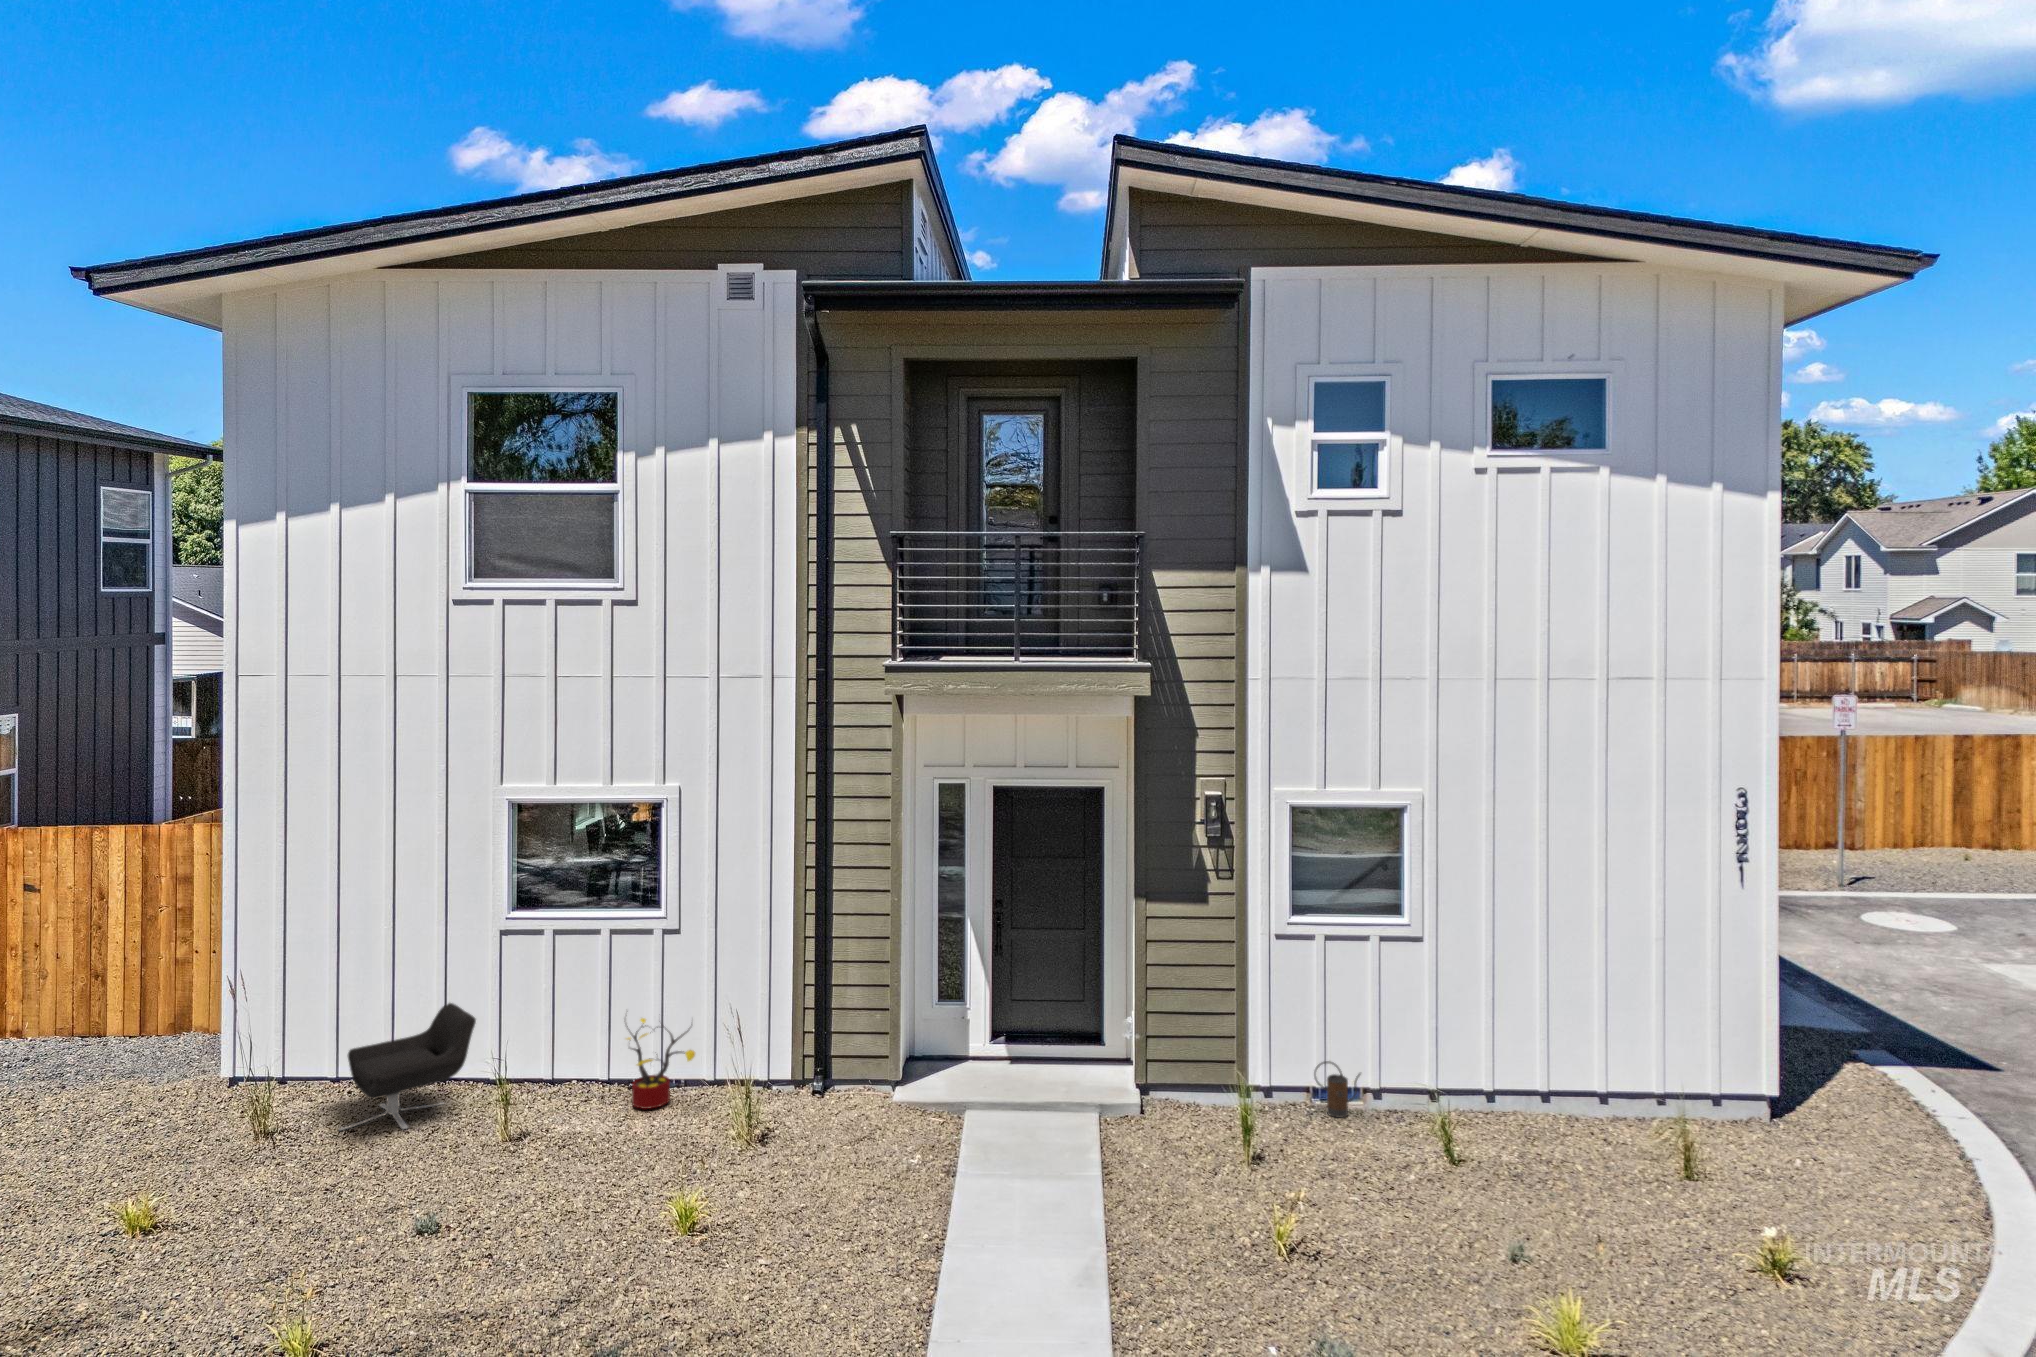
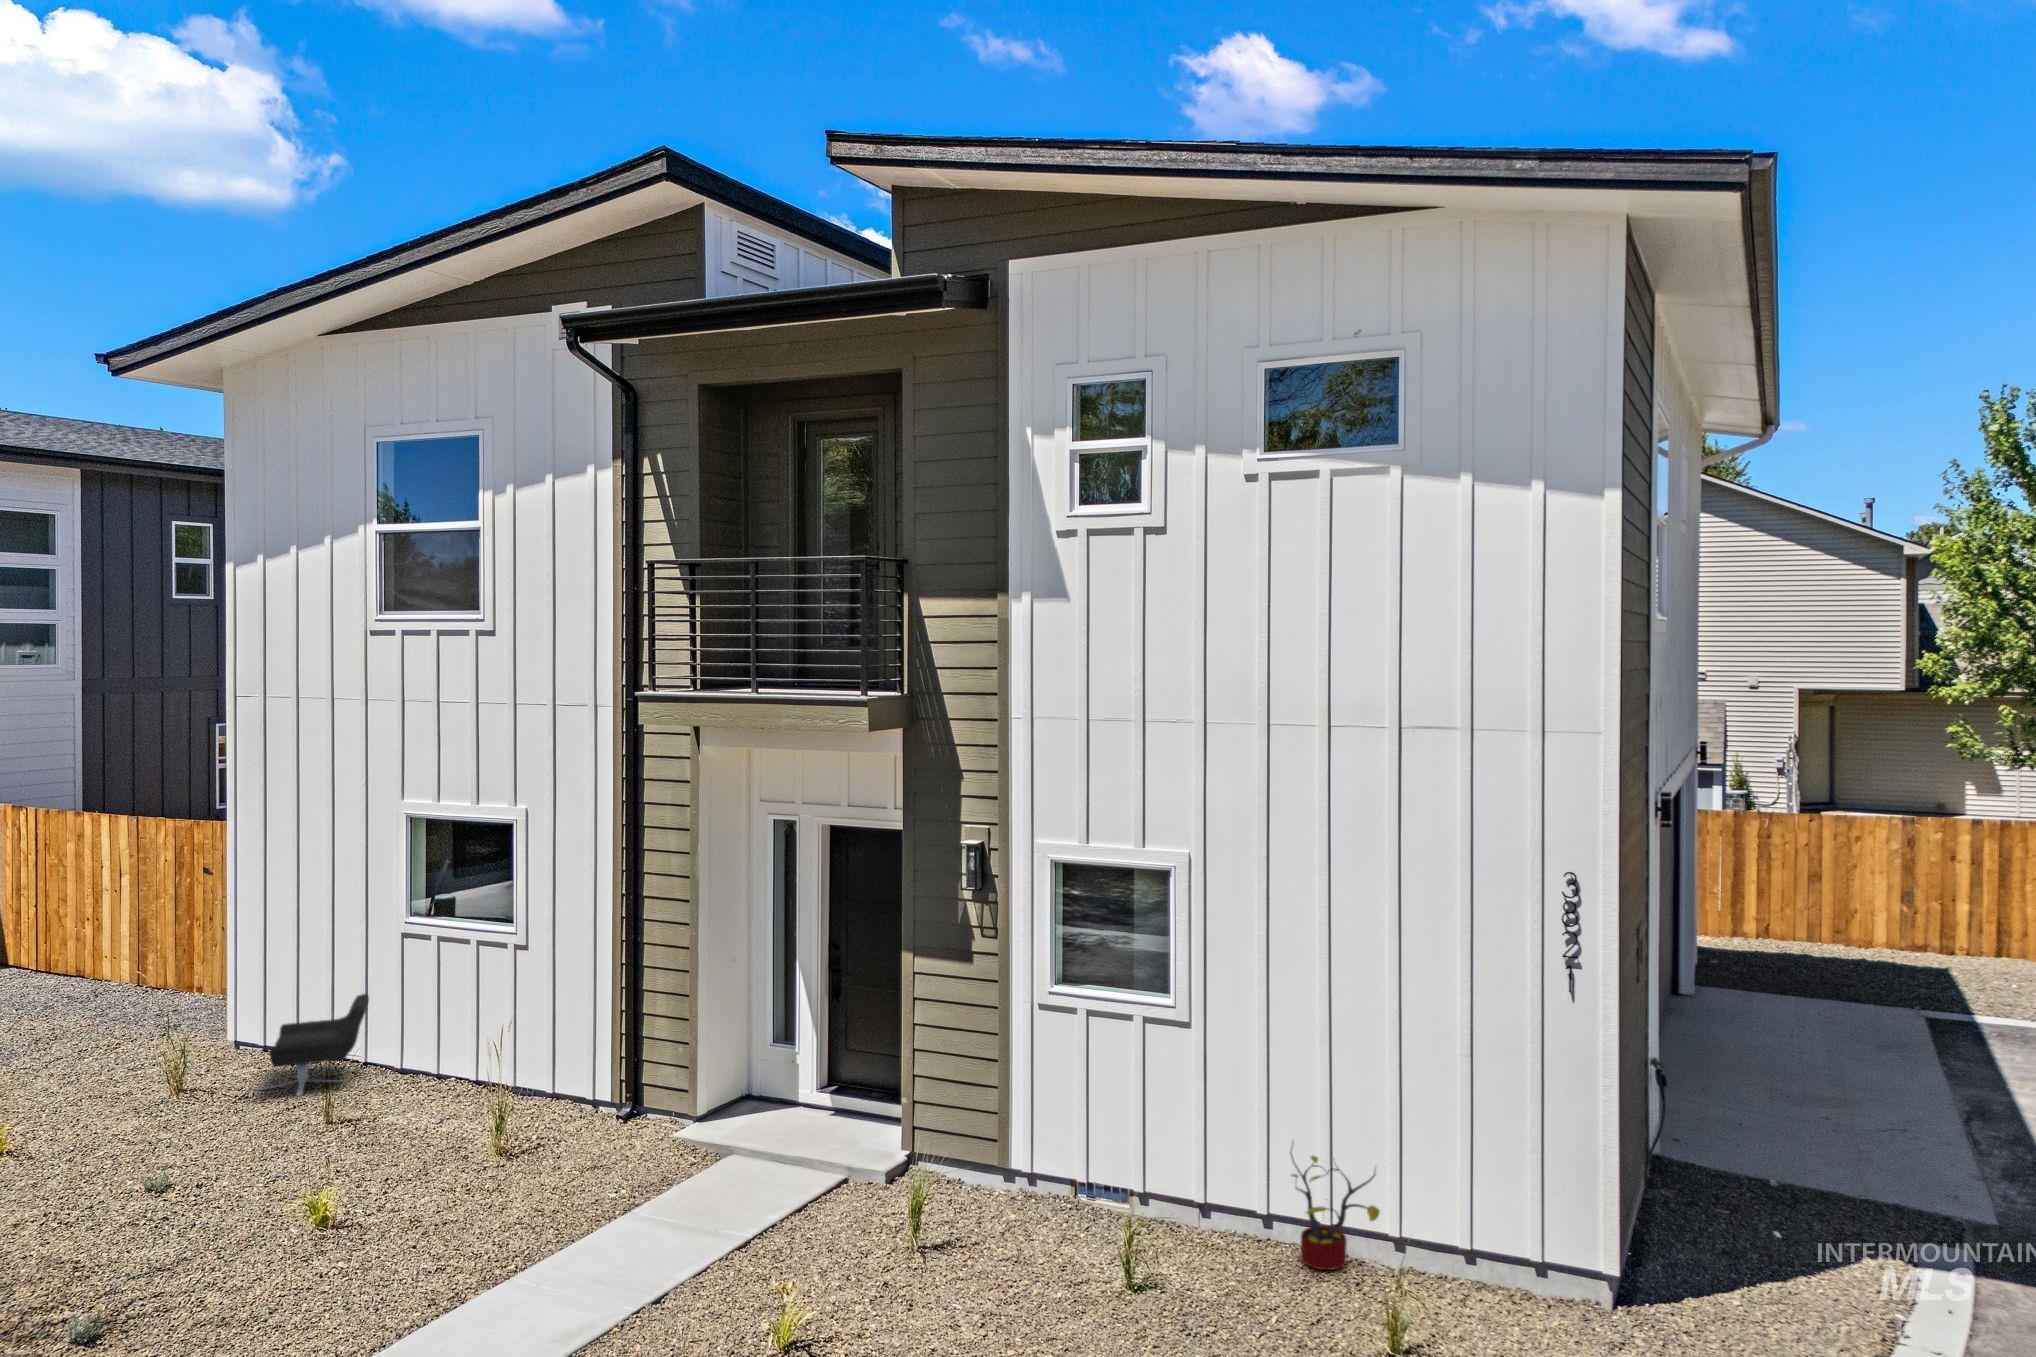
decorative plant: present [627,1018,695,1109] -> present [1290,1148,1380,1270]
watering can: present [1314,1061,1360,1118] -> none [1050,1149,1098,1214]

